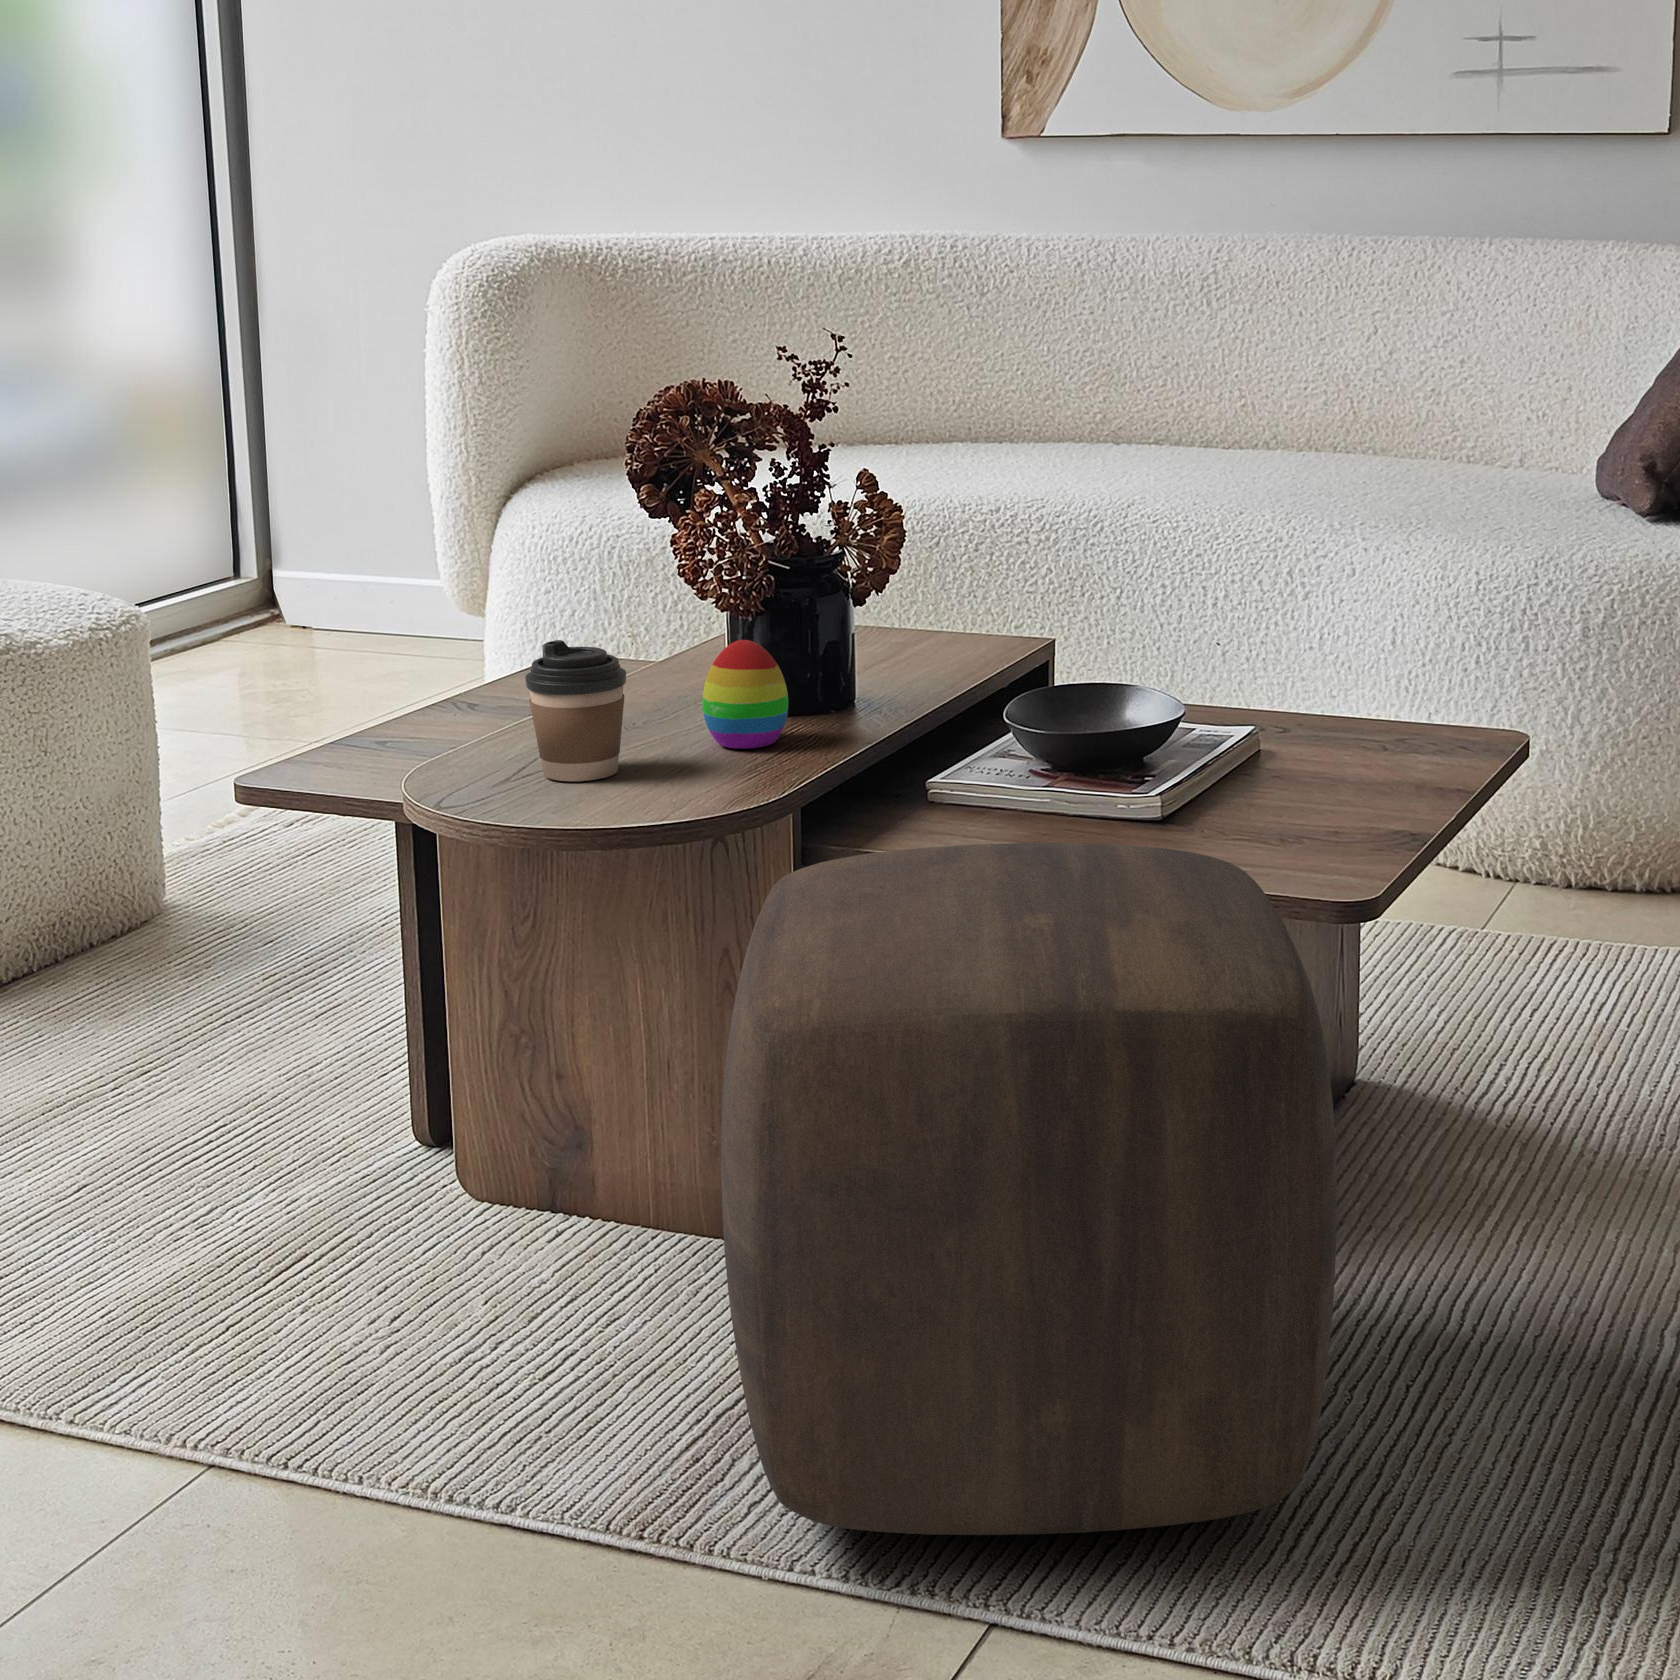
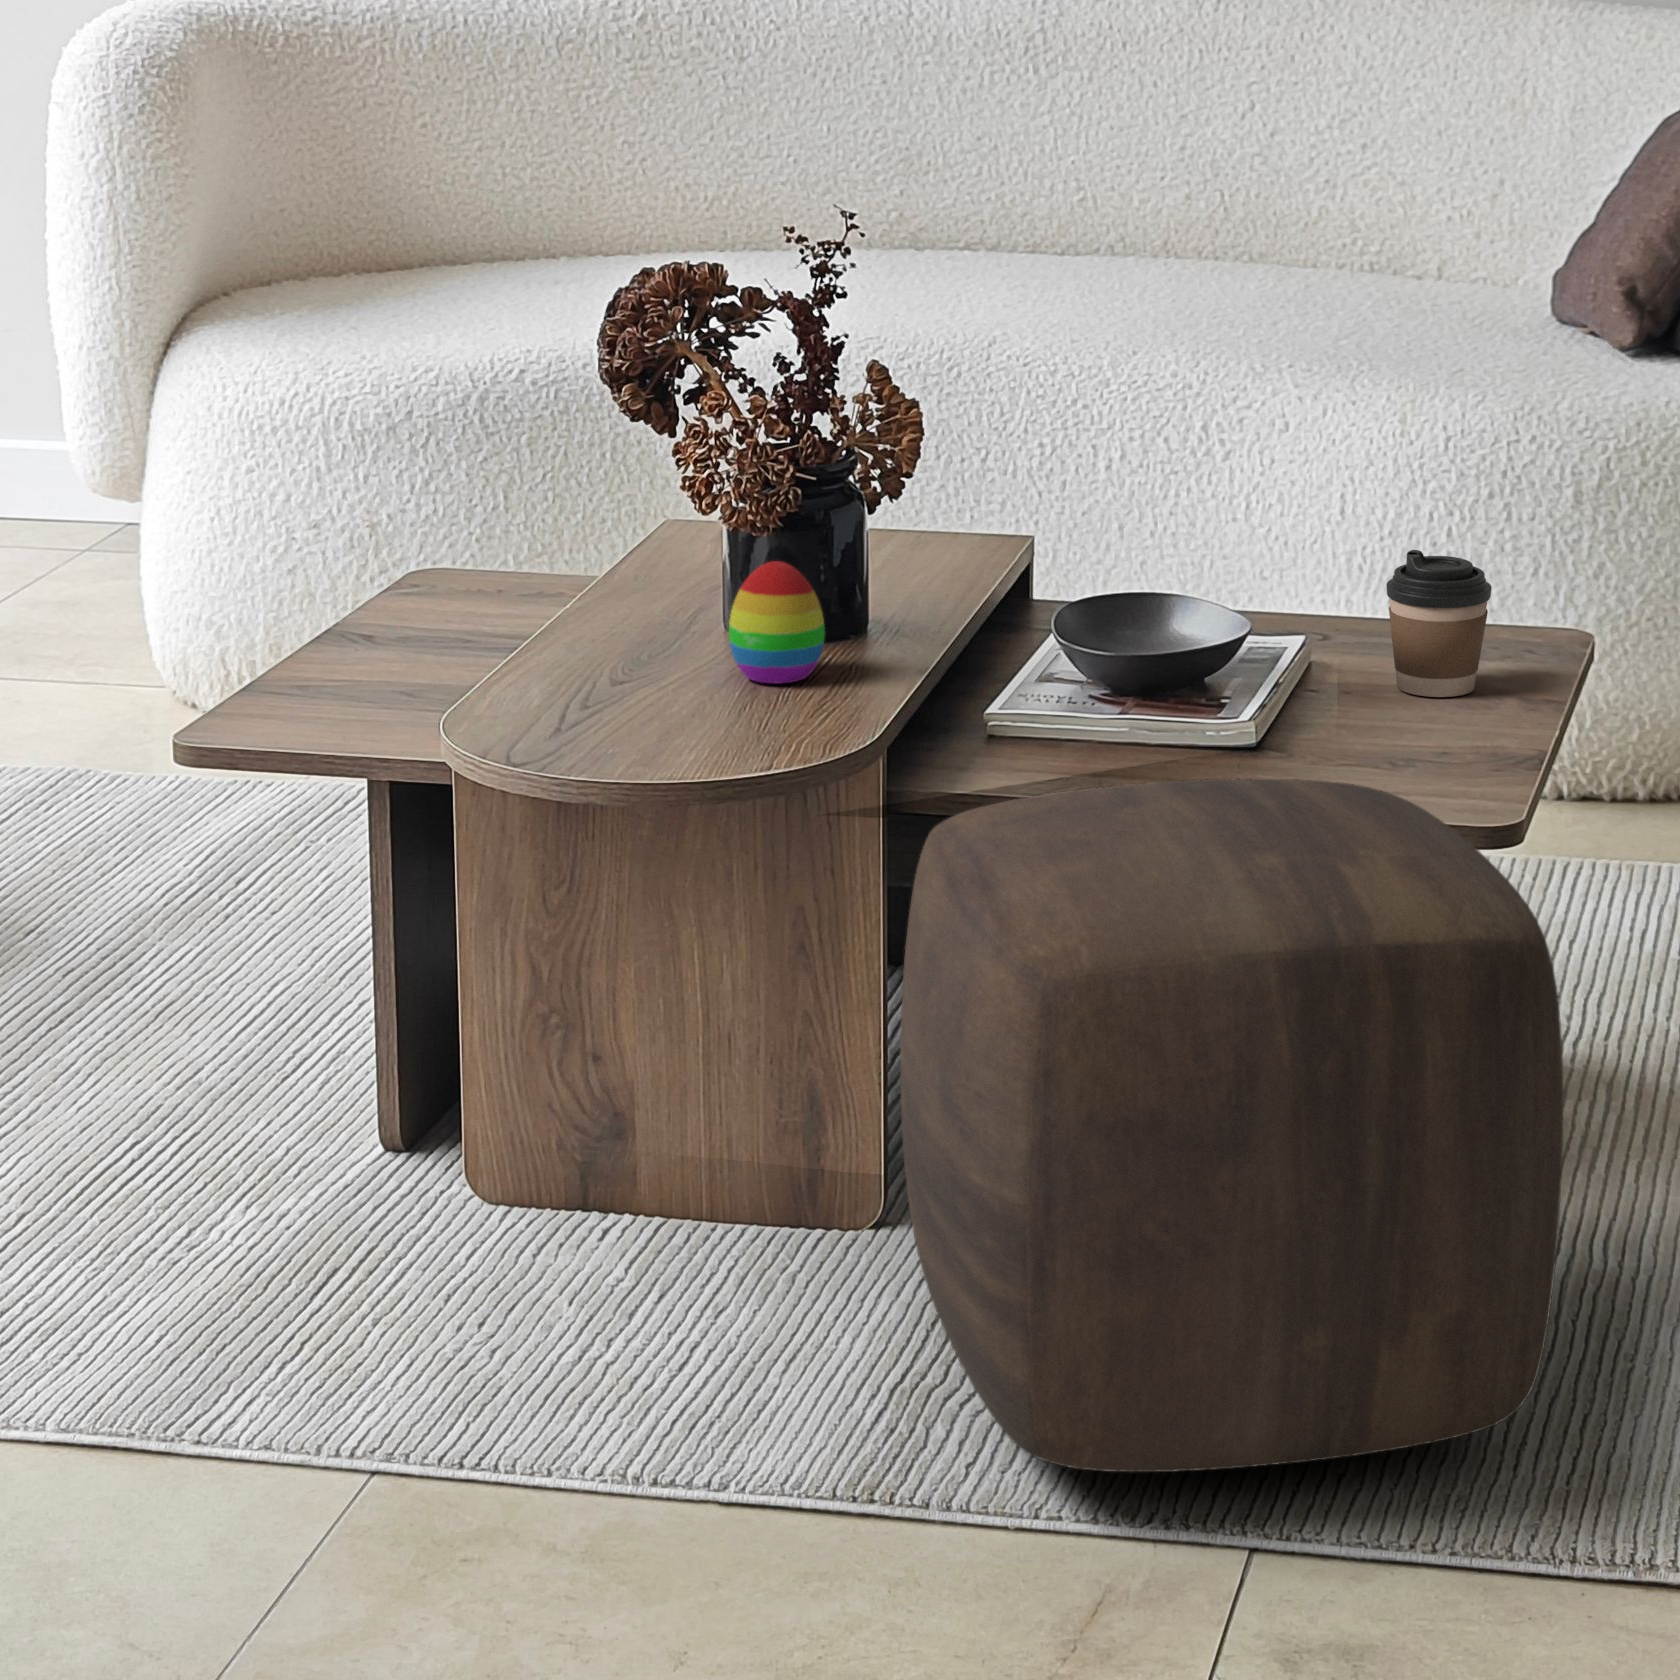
coffee cup: present [525,640,626,781] -> present [1386,550,1492,697]

